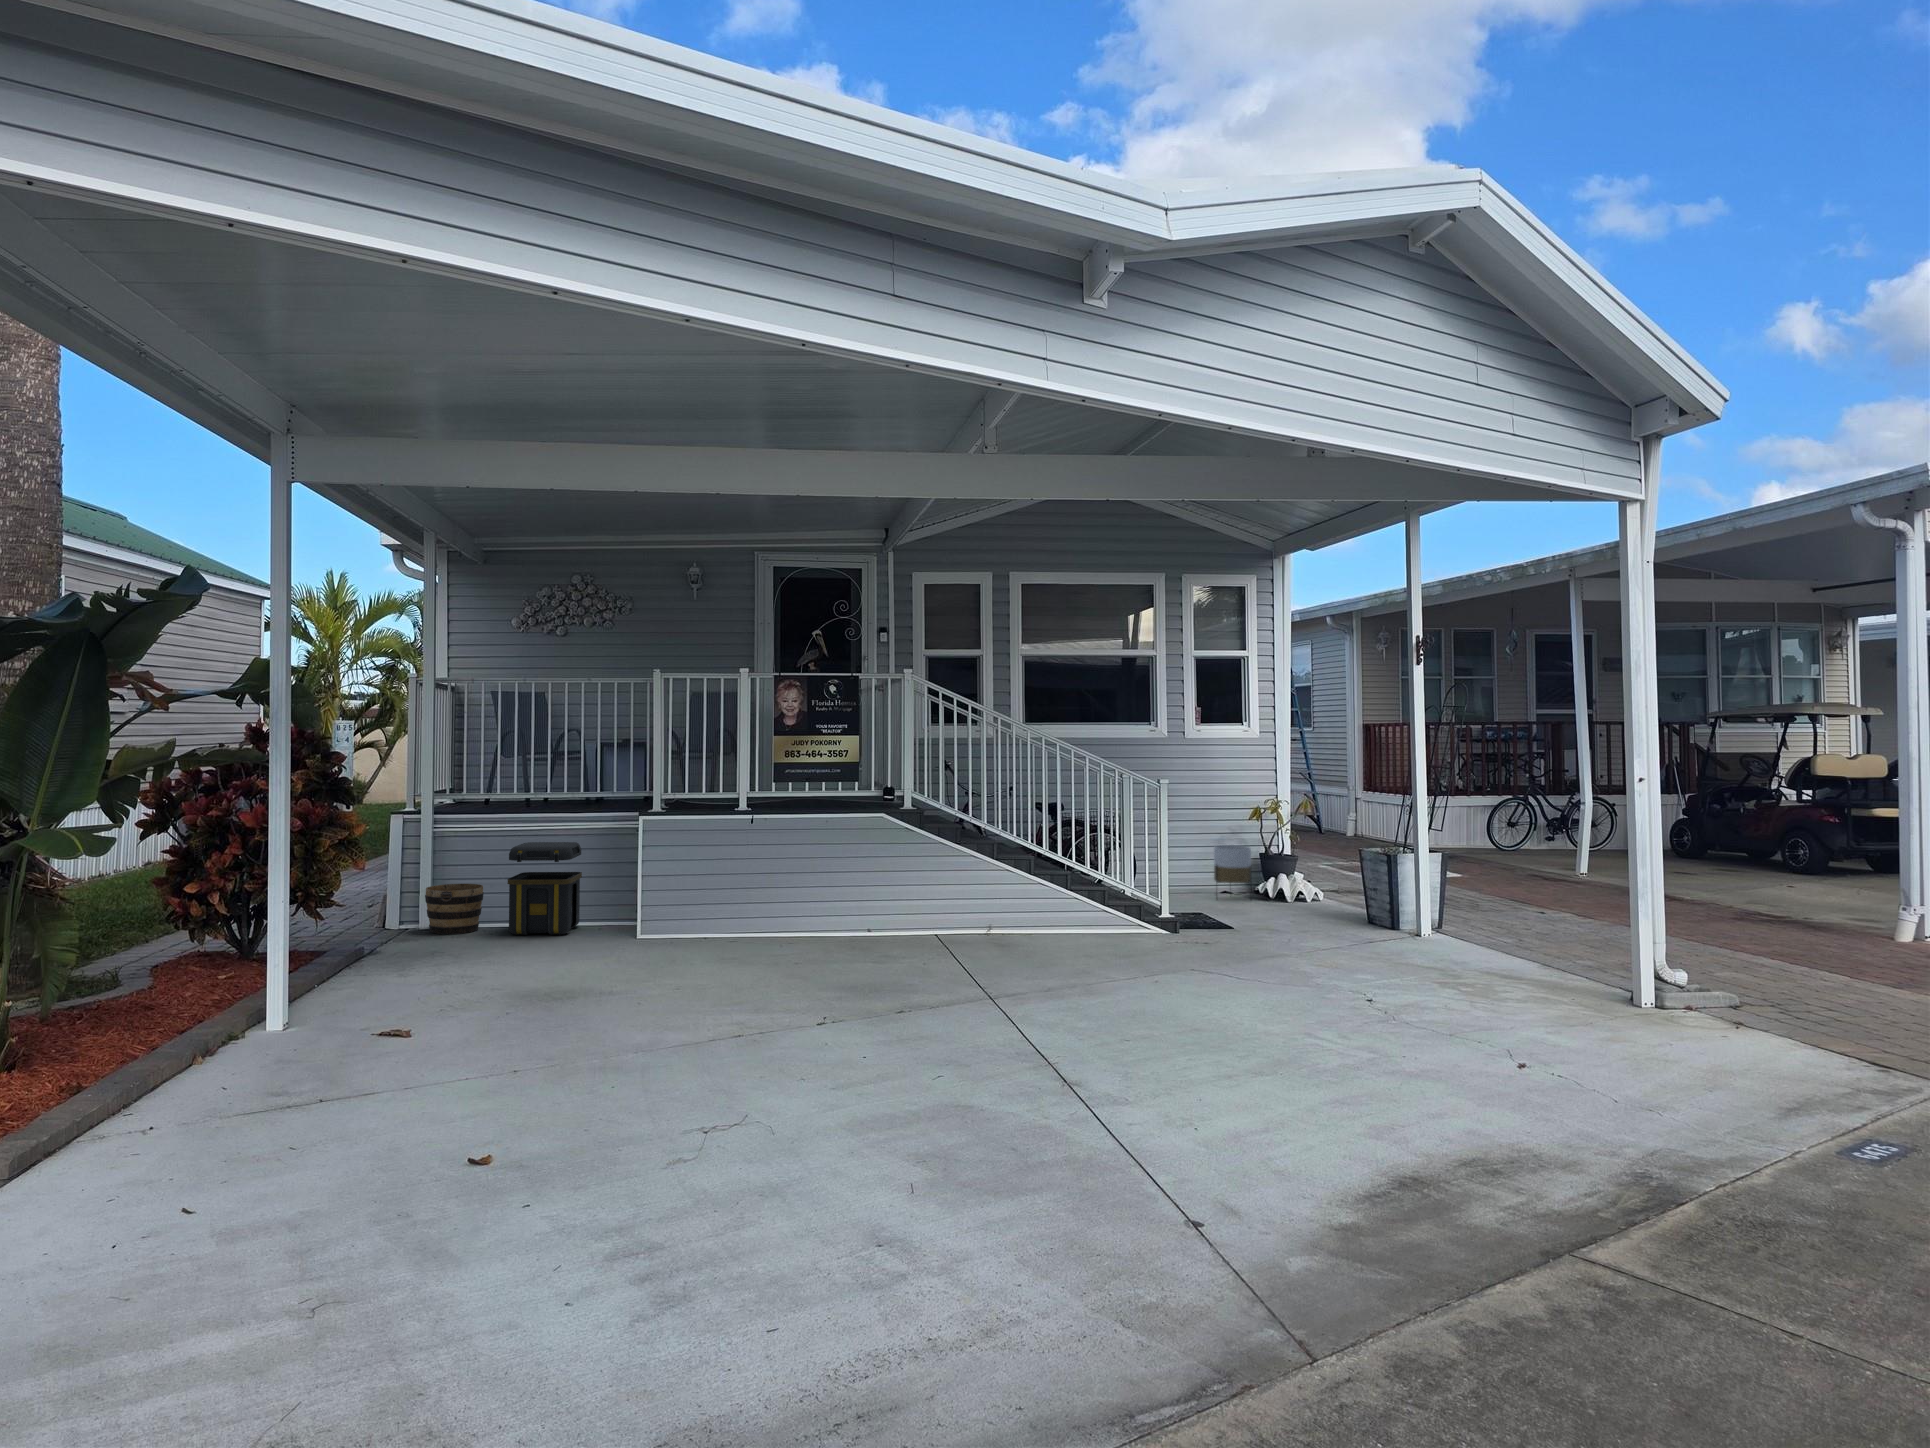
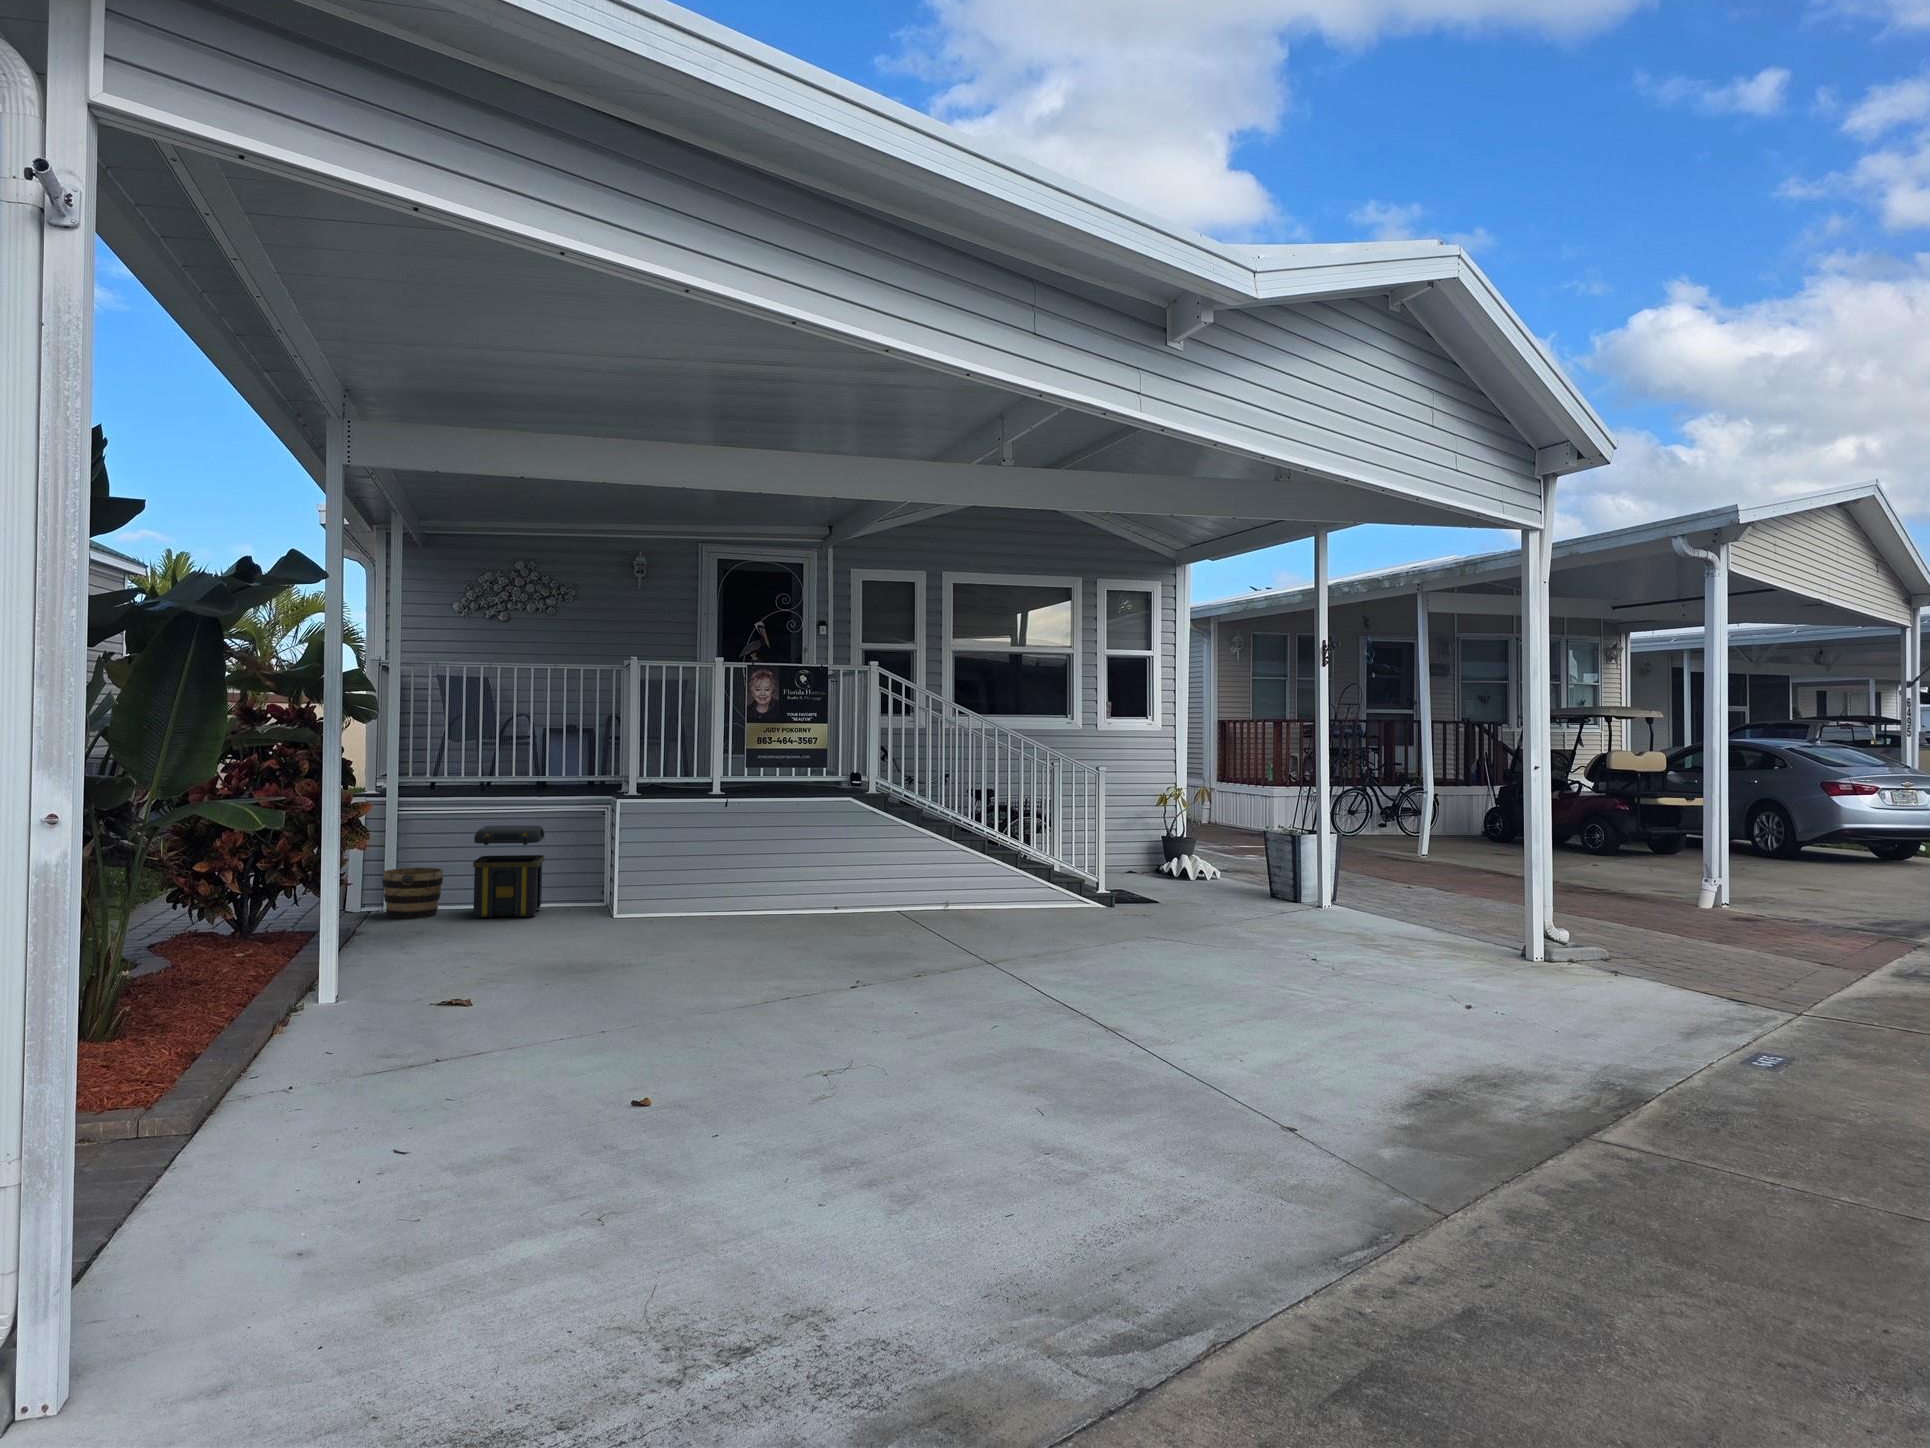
planter: present [1214,845,1252,891] -> none [1128,829,1162,879]

